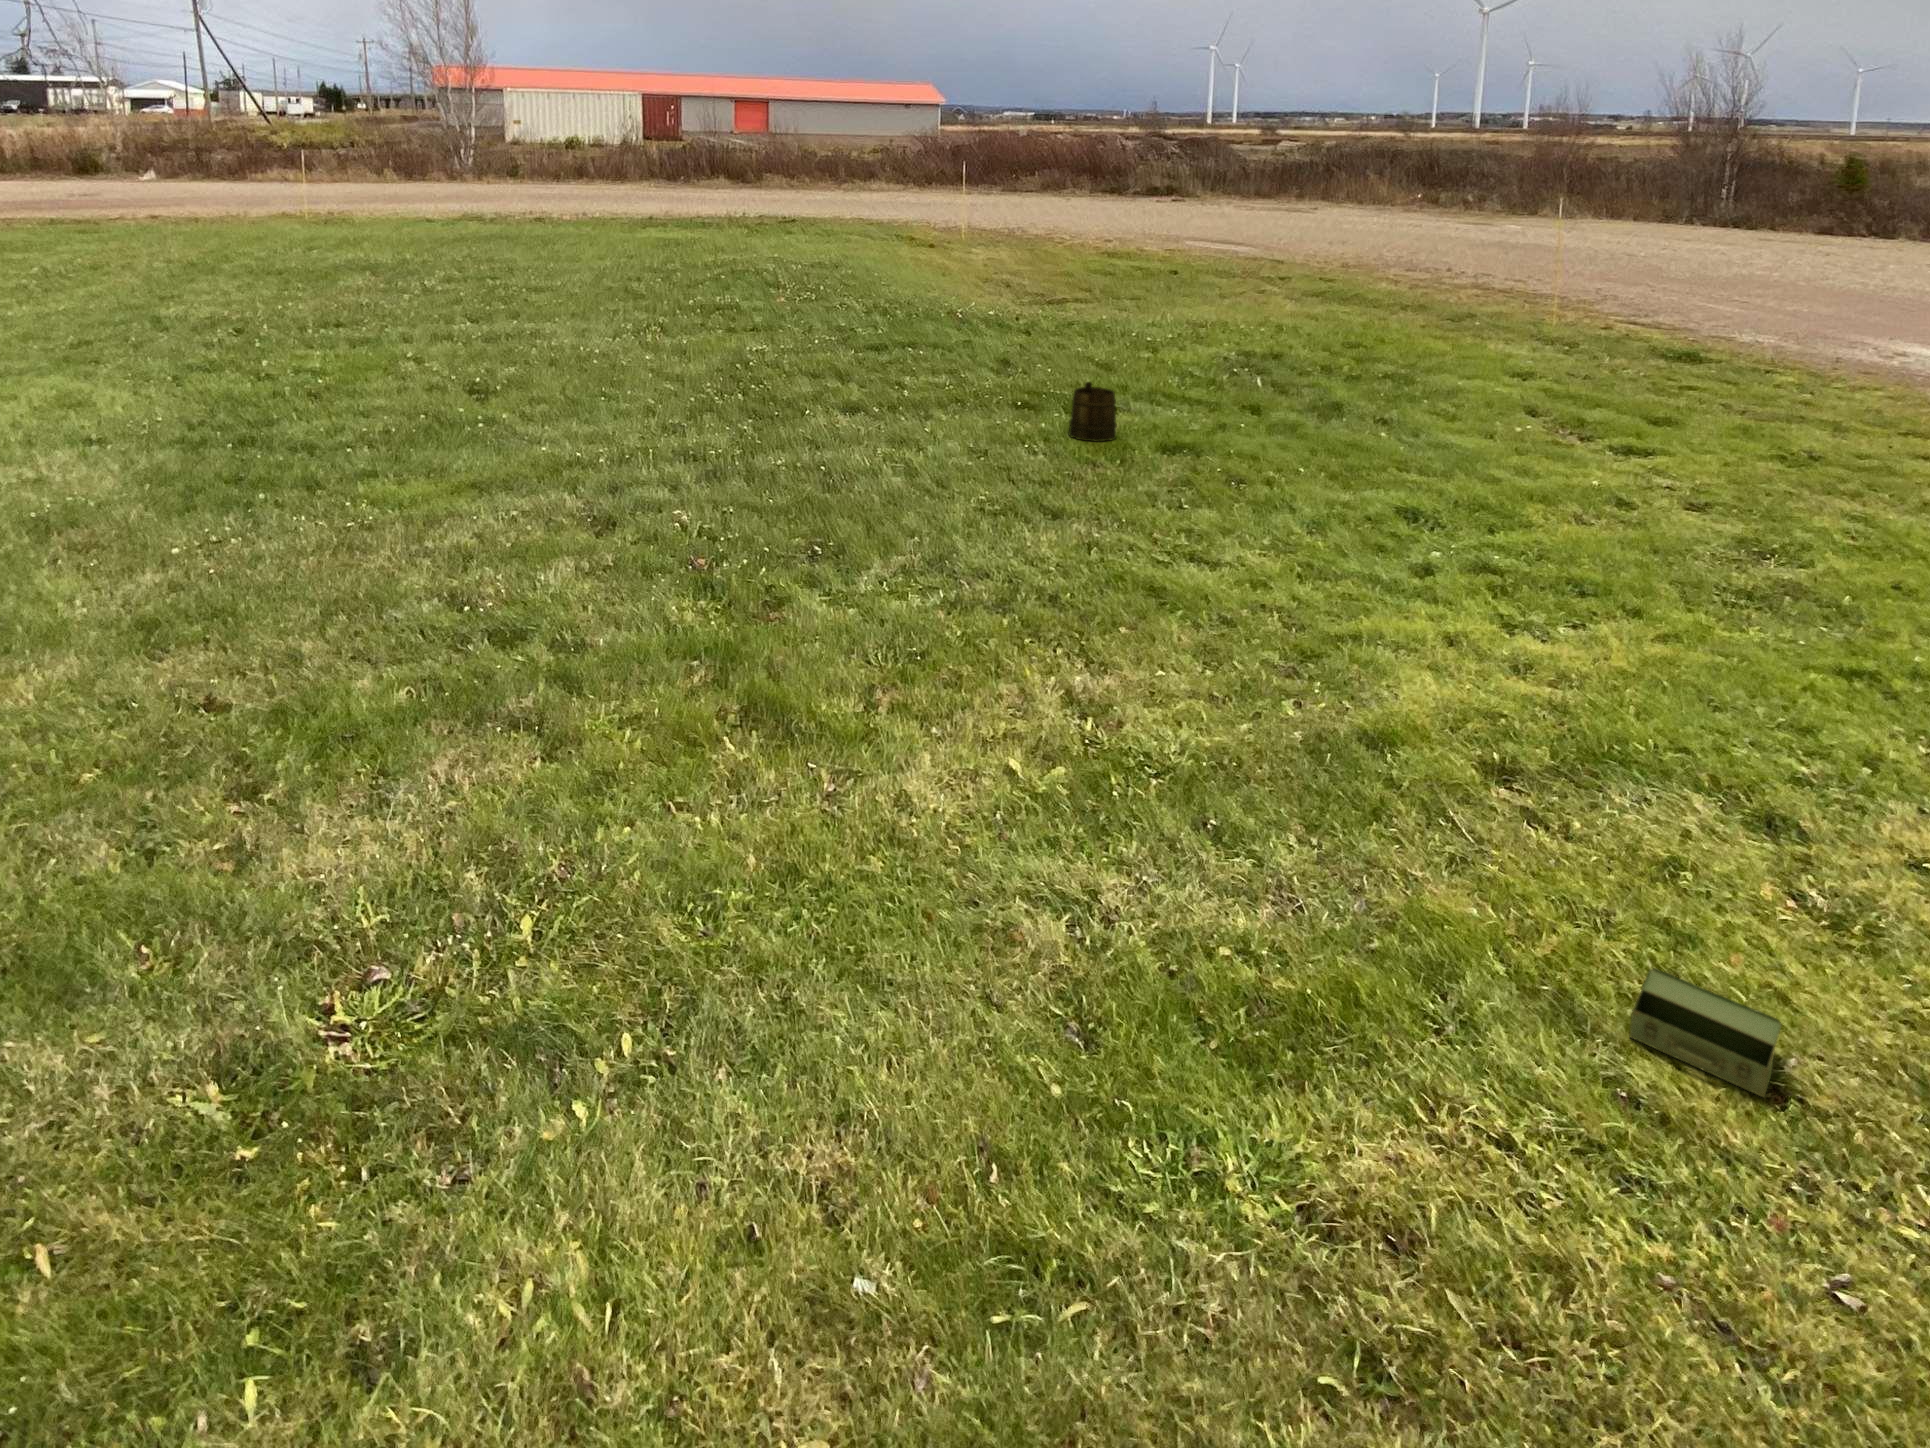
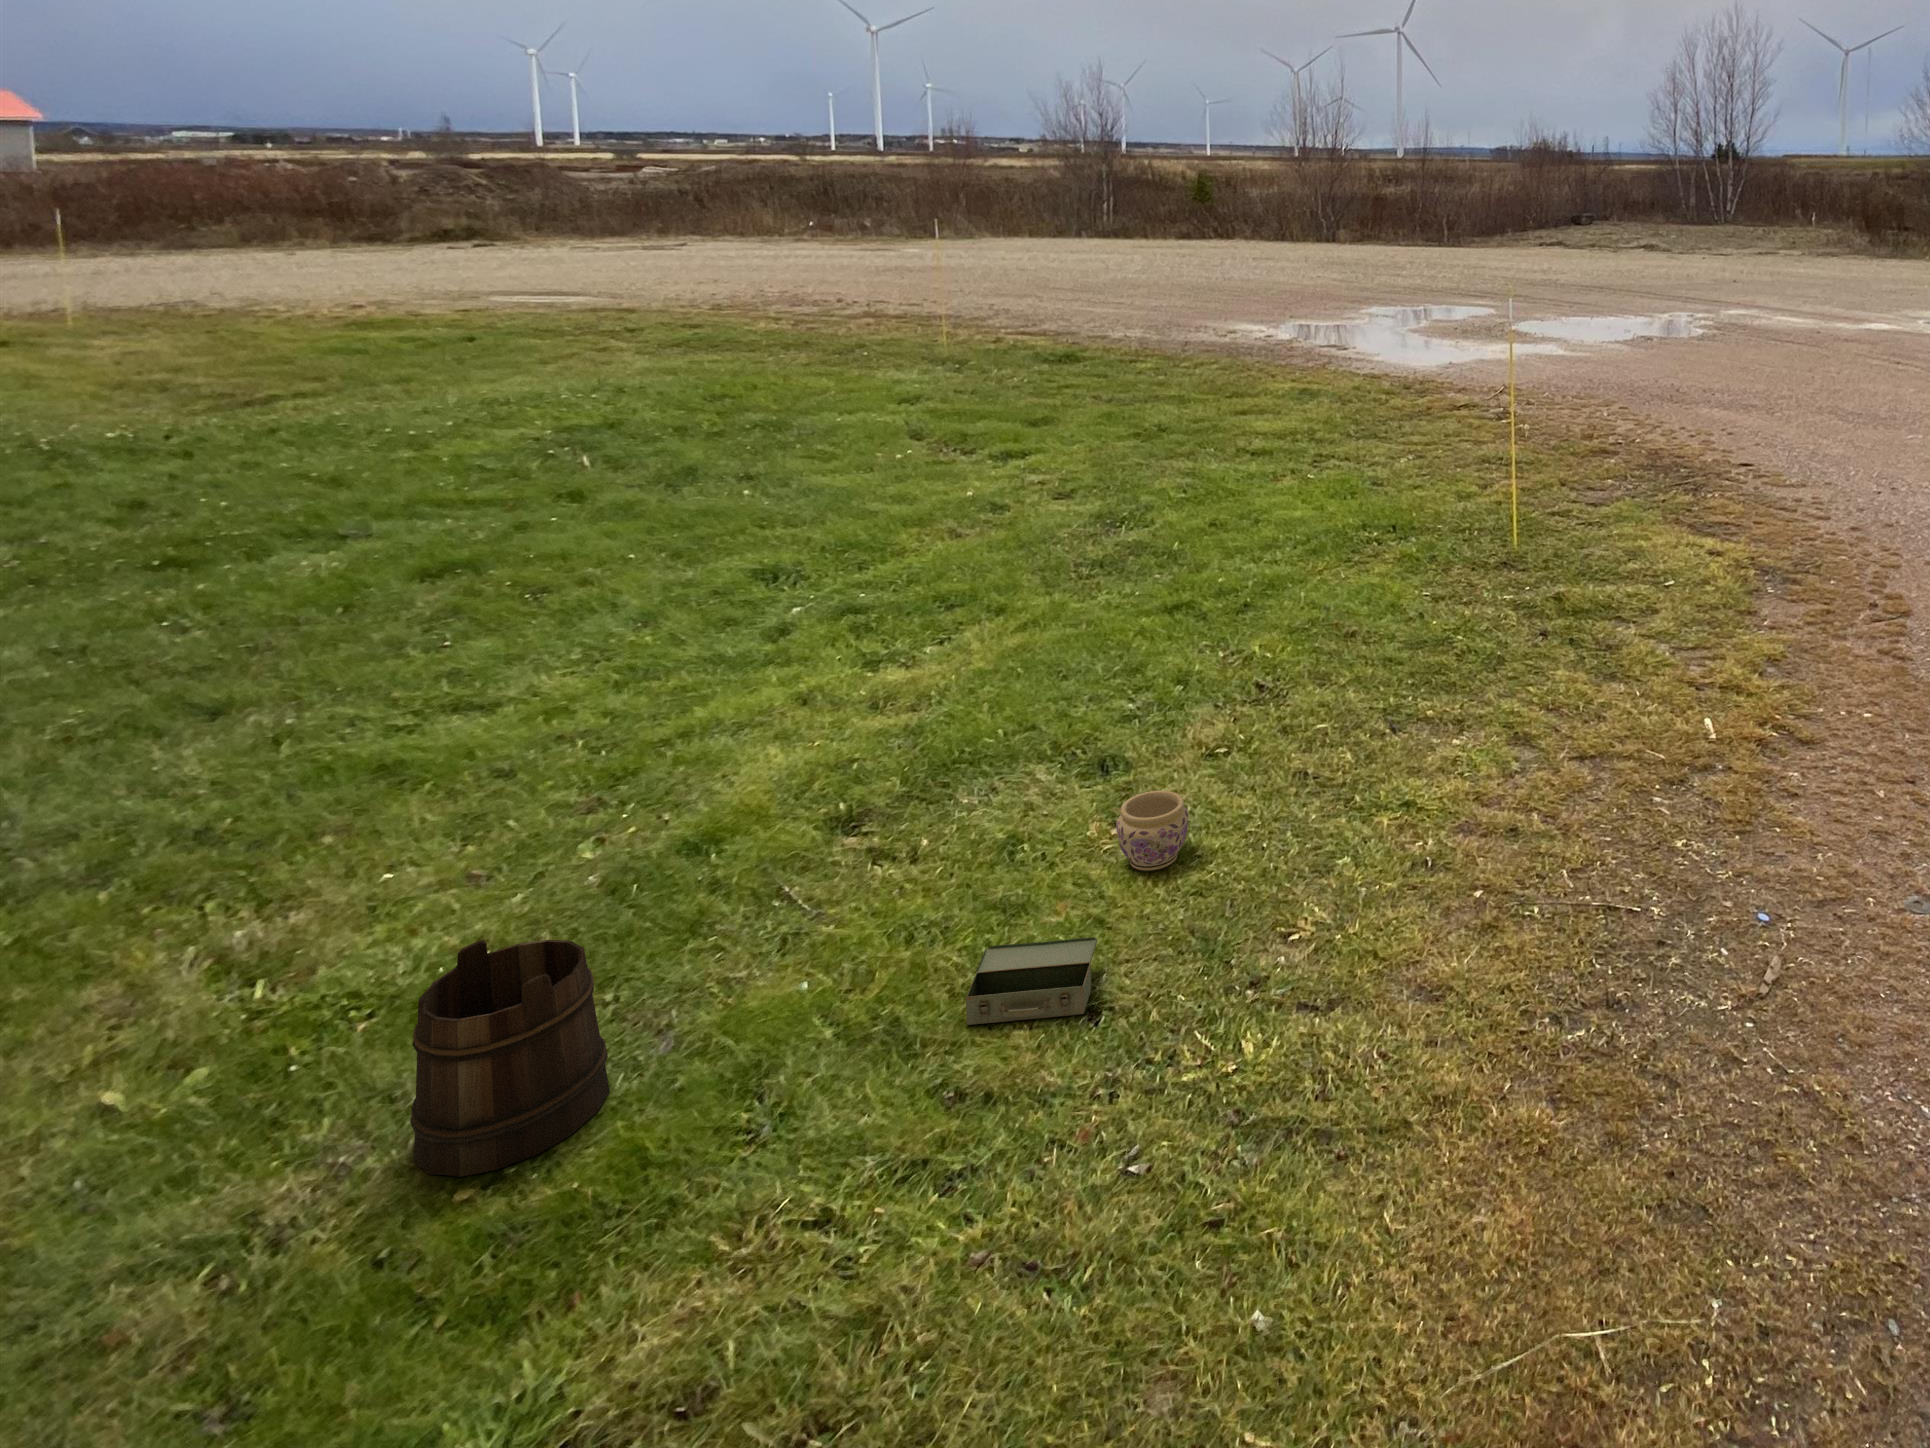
bucket: present [1069,382,1117,442] -> present [410,940,610,1177]
planter: none [1799,879,1897,978] -> present [1116,791,1189,872]

